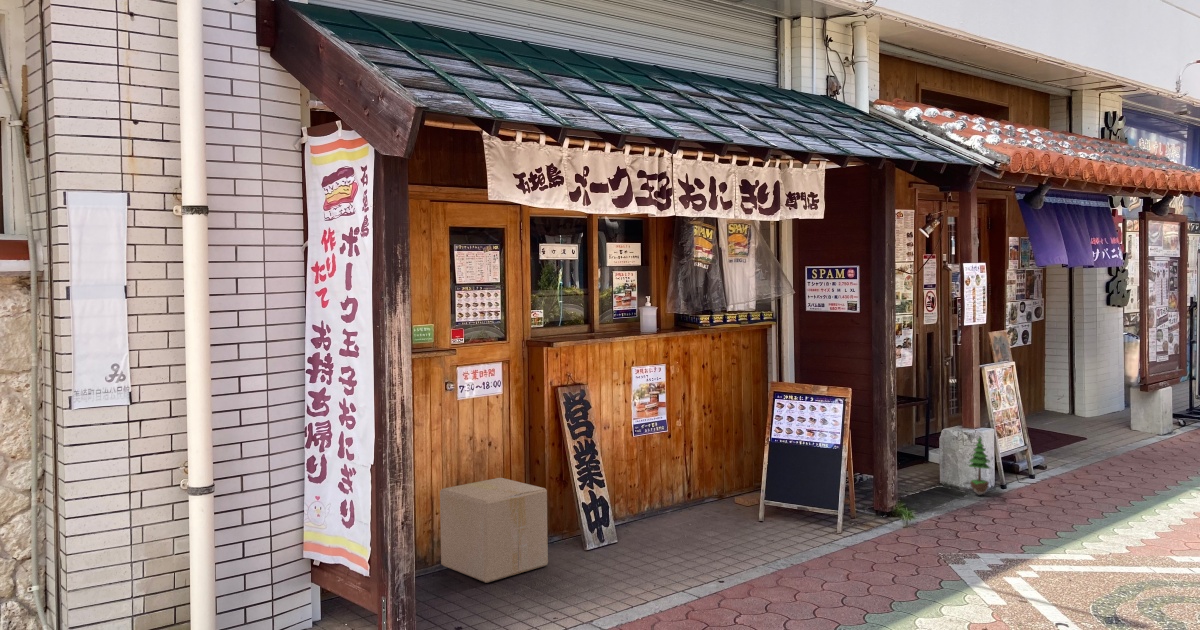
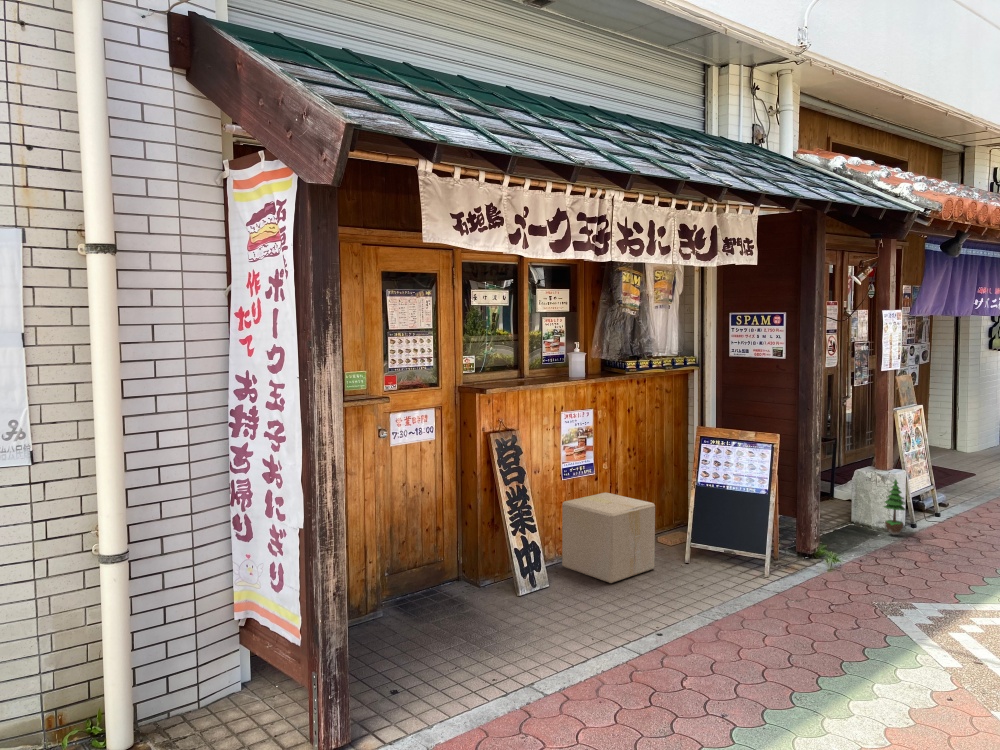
cardboard box: present [440,478,548,583] -> present [562,493,655,583]

